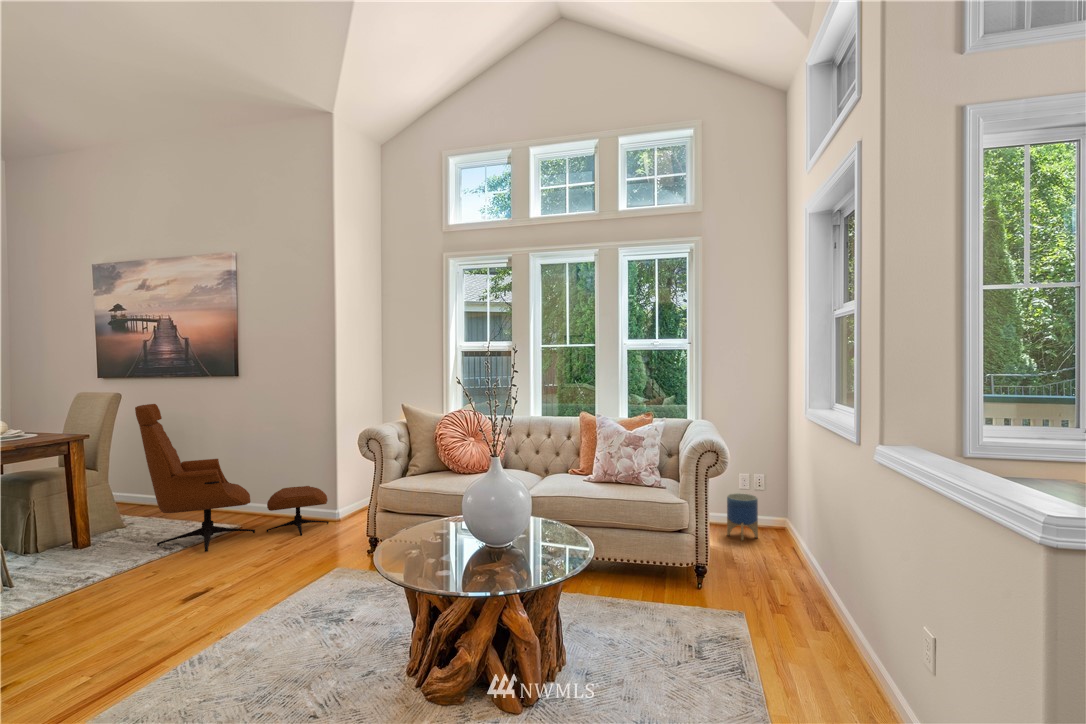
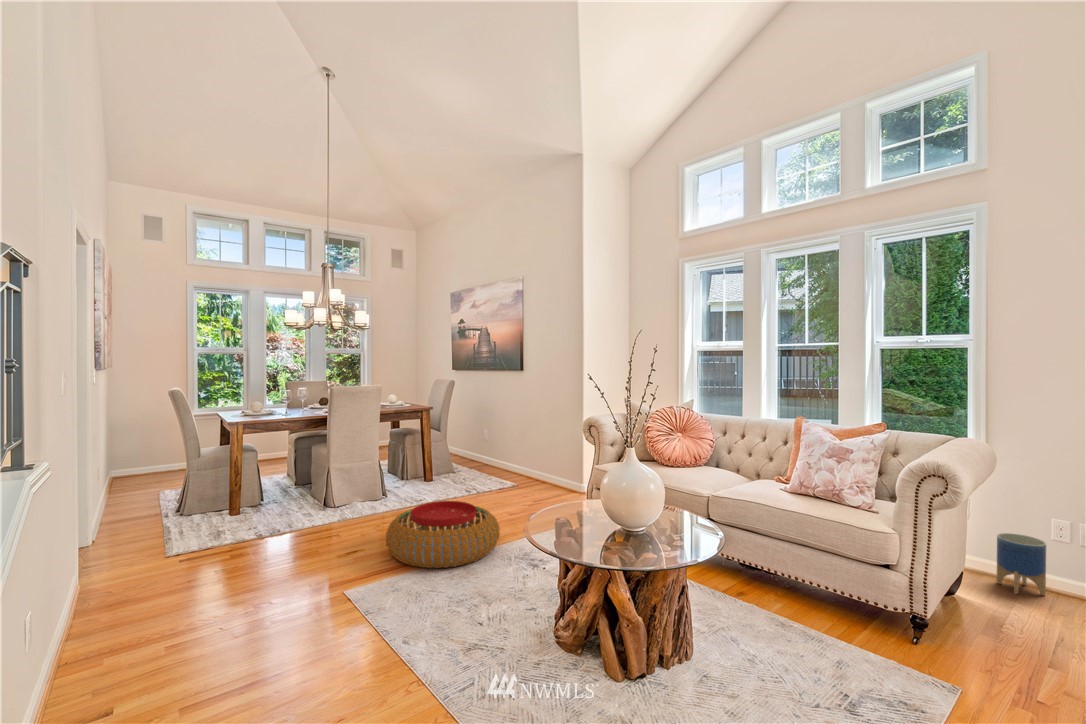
lounge chair: present [135,404,329,552] -> none [450,389,578,499]
pouf: none [82,559,272,668] -> present [386,501,500,568]

